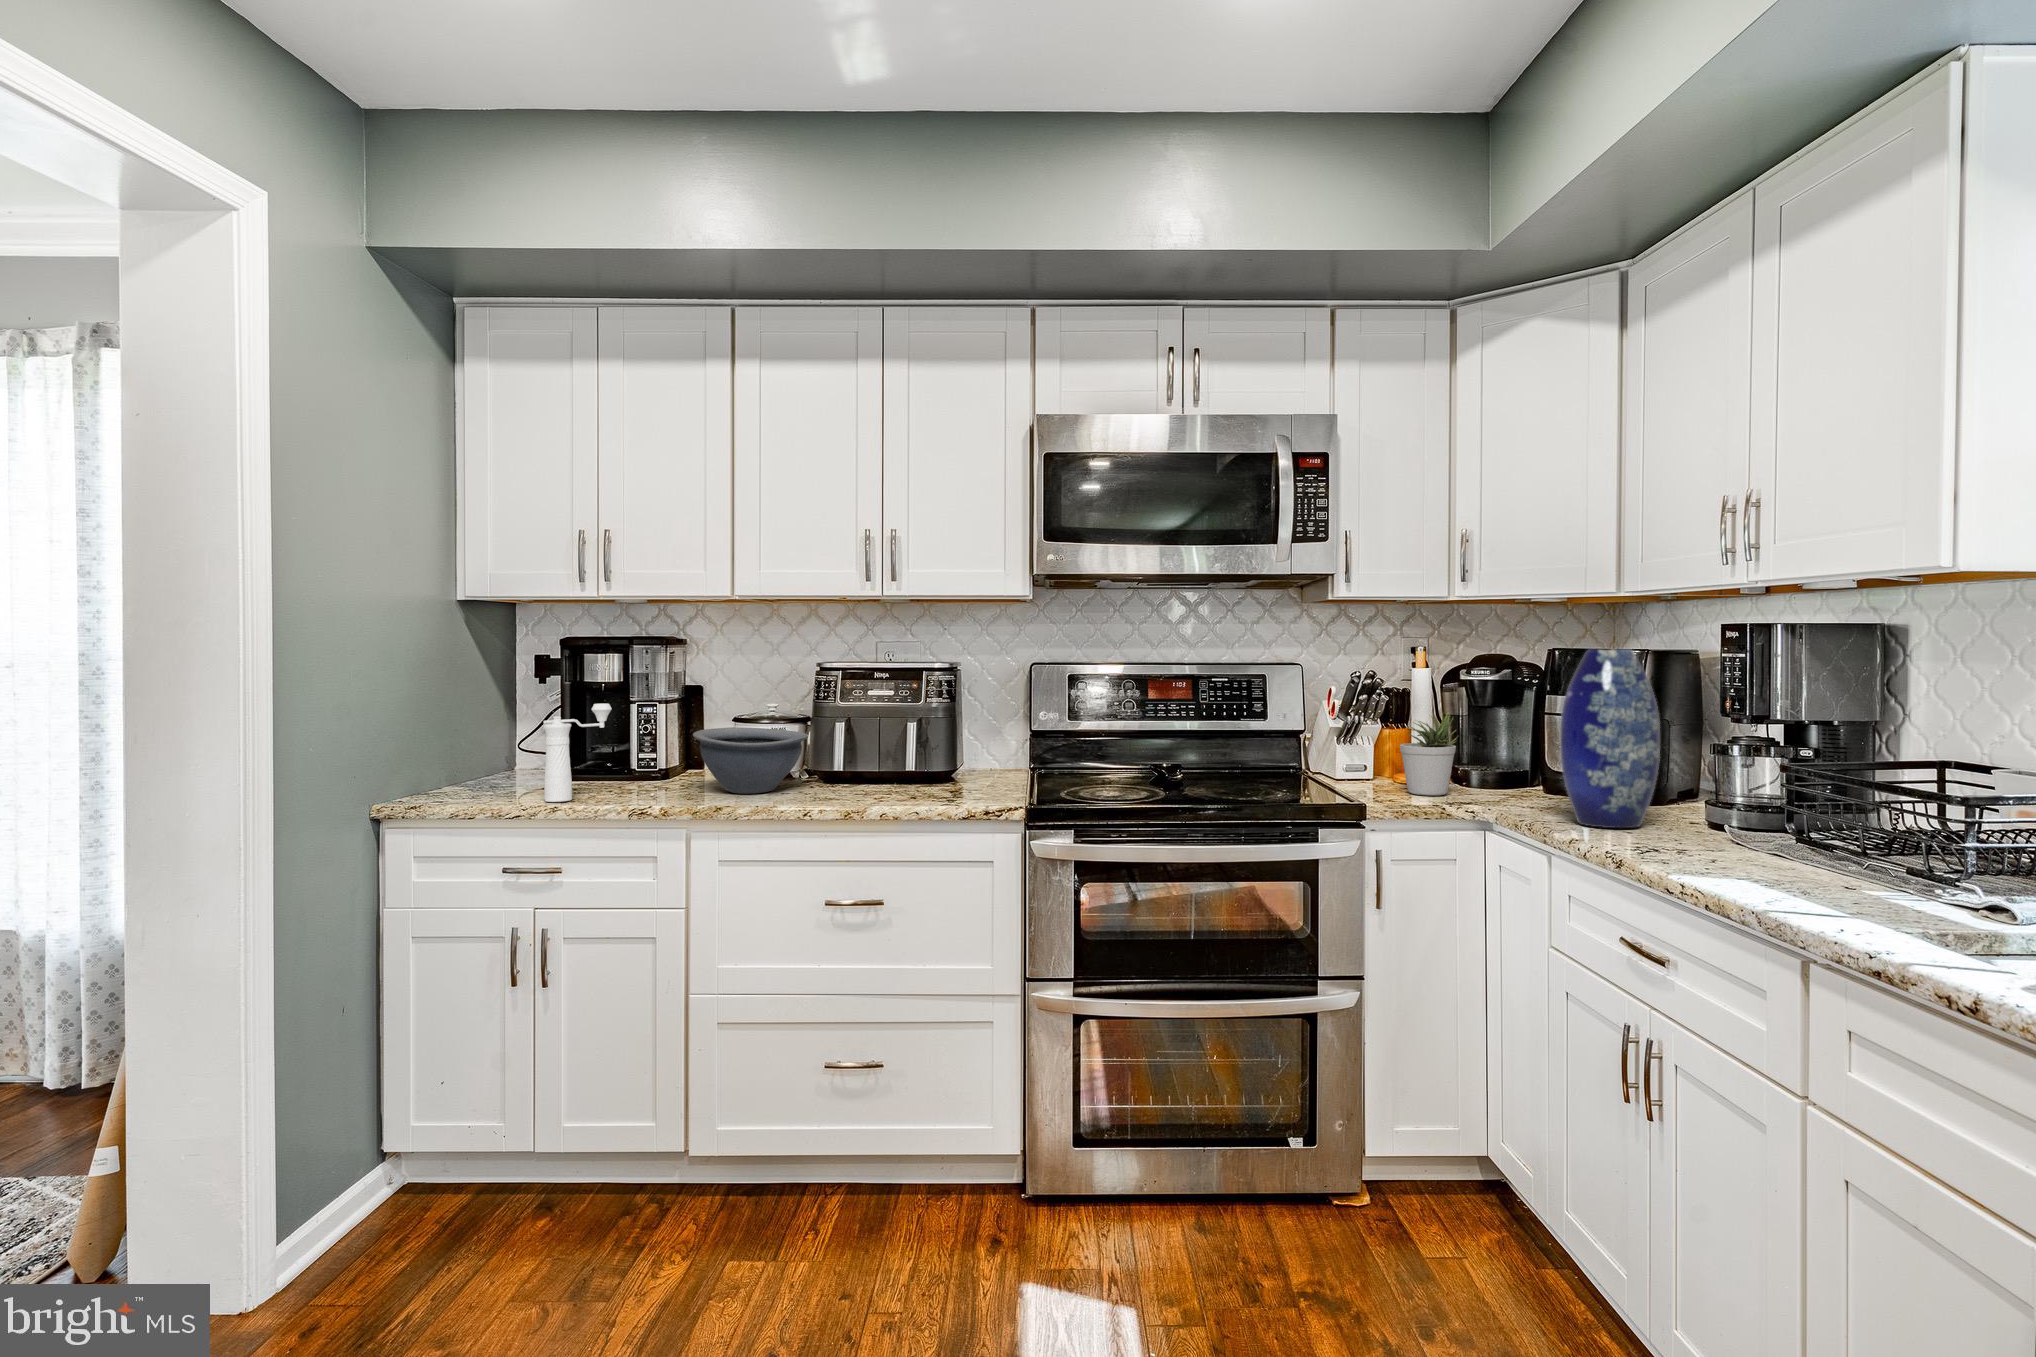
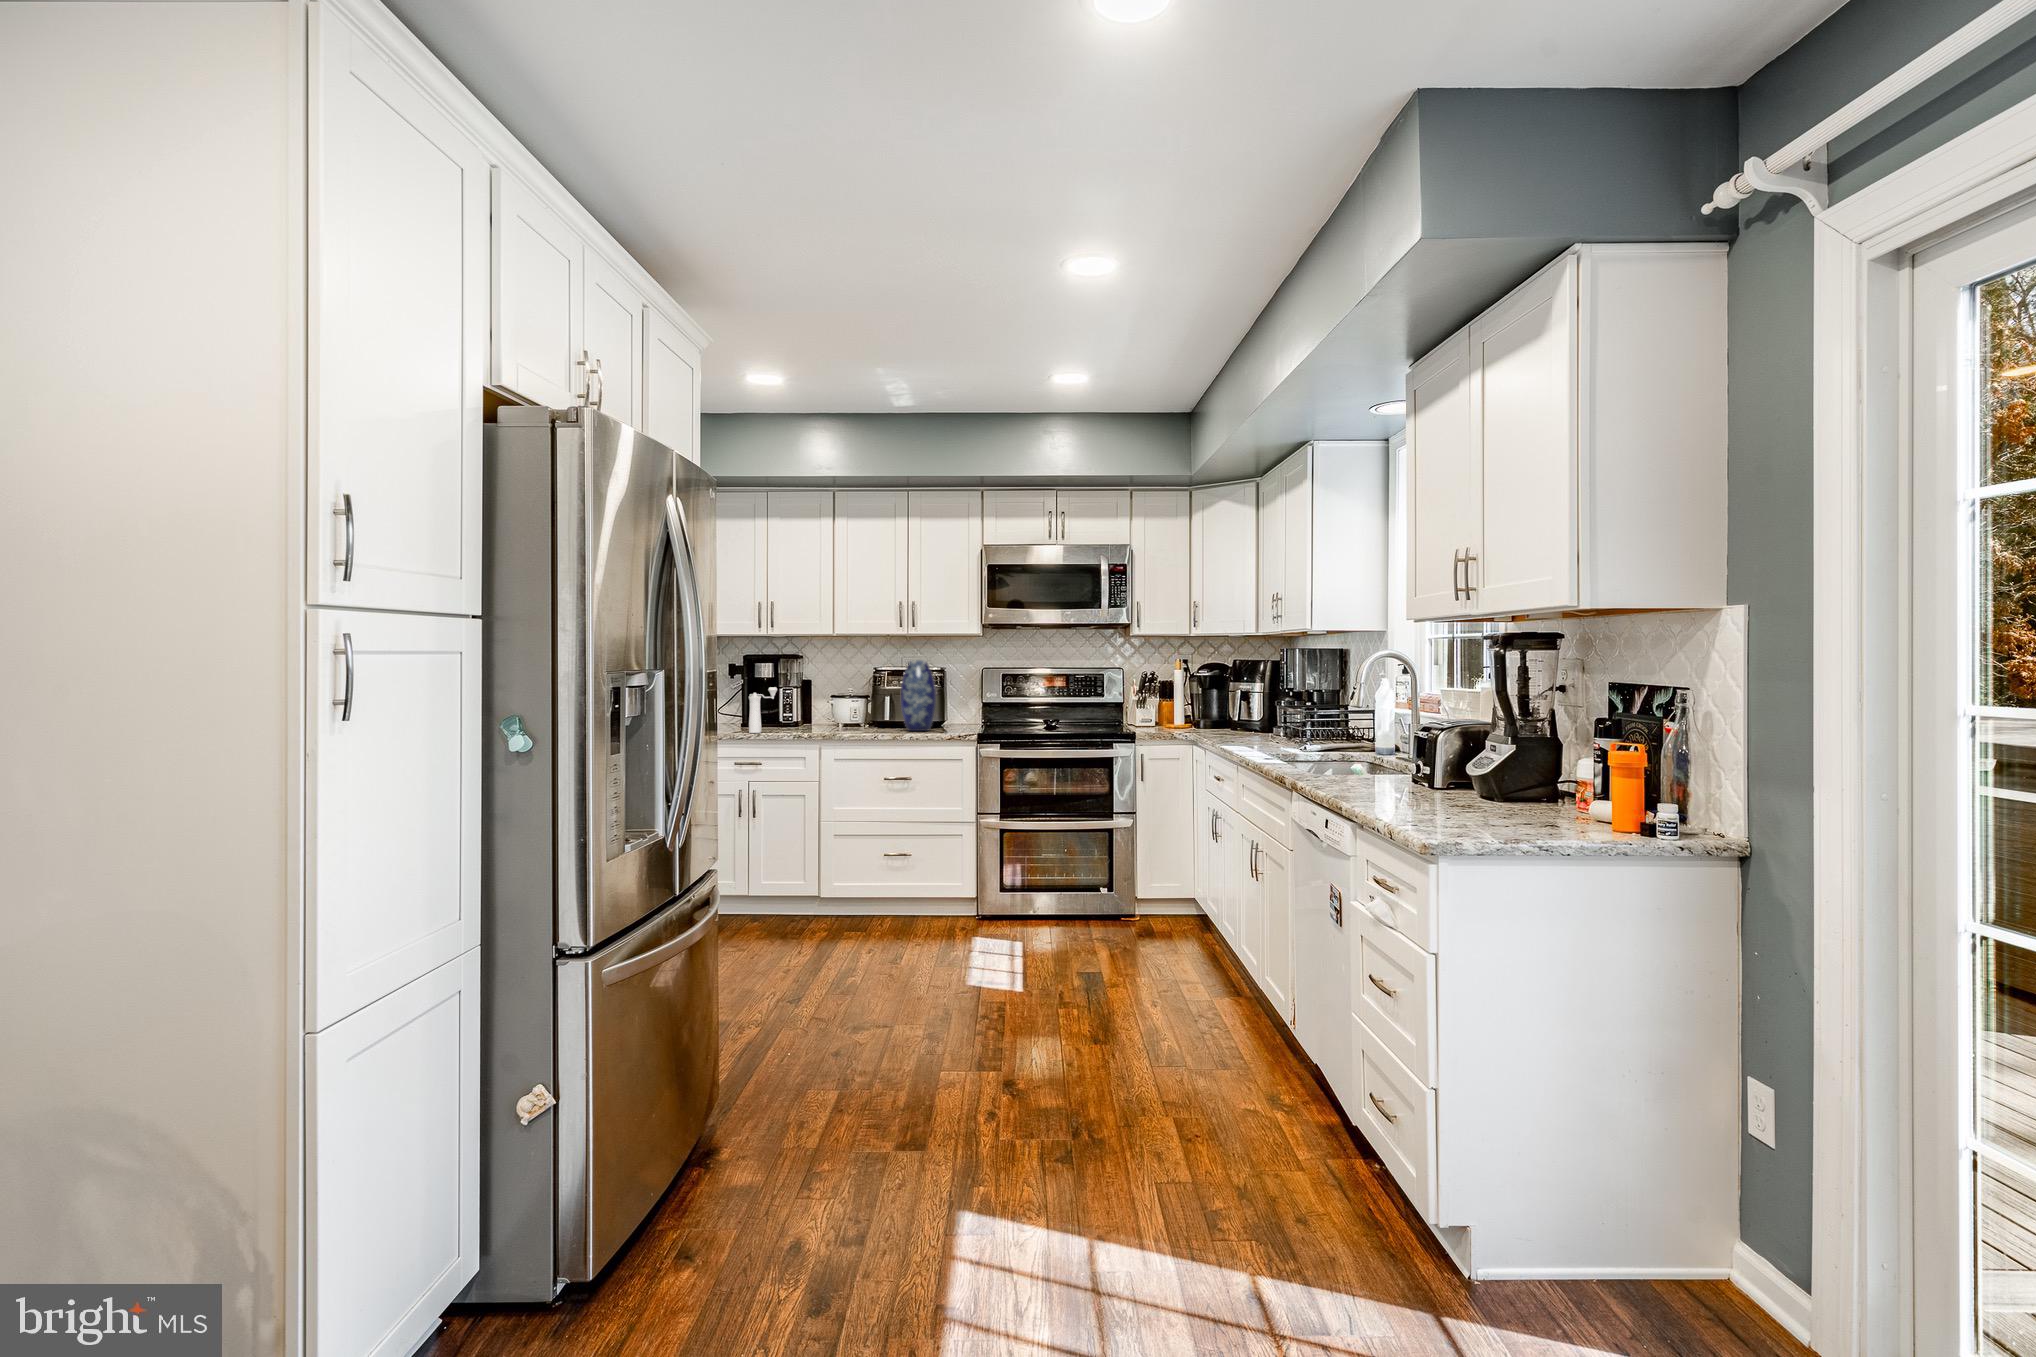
vase: present [1560,649,1660,828] -> present [901,660,936,731]
potted plant: present [1400,712,1458,796] -> none [1159,690,1186,730]
bowl: present [693,728,808,794] -> none [816,701,872,731]

